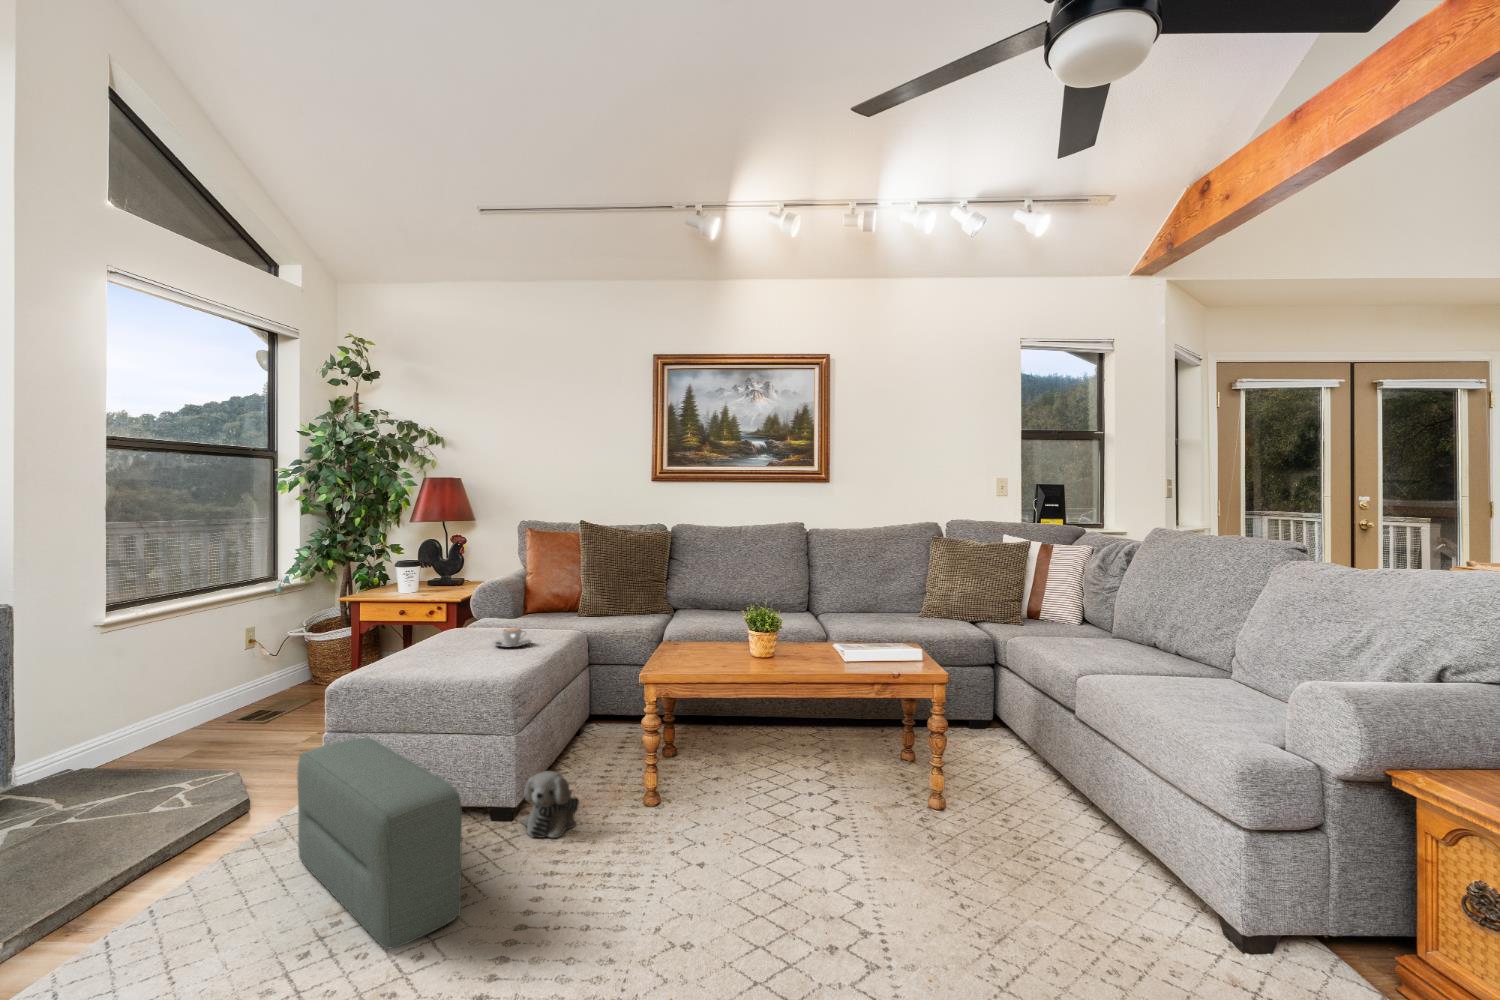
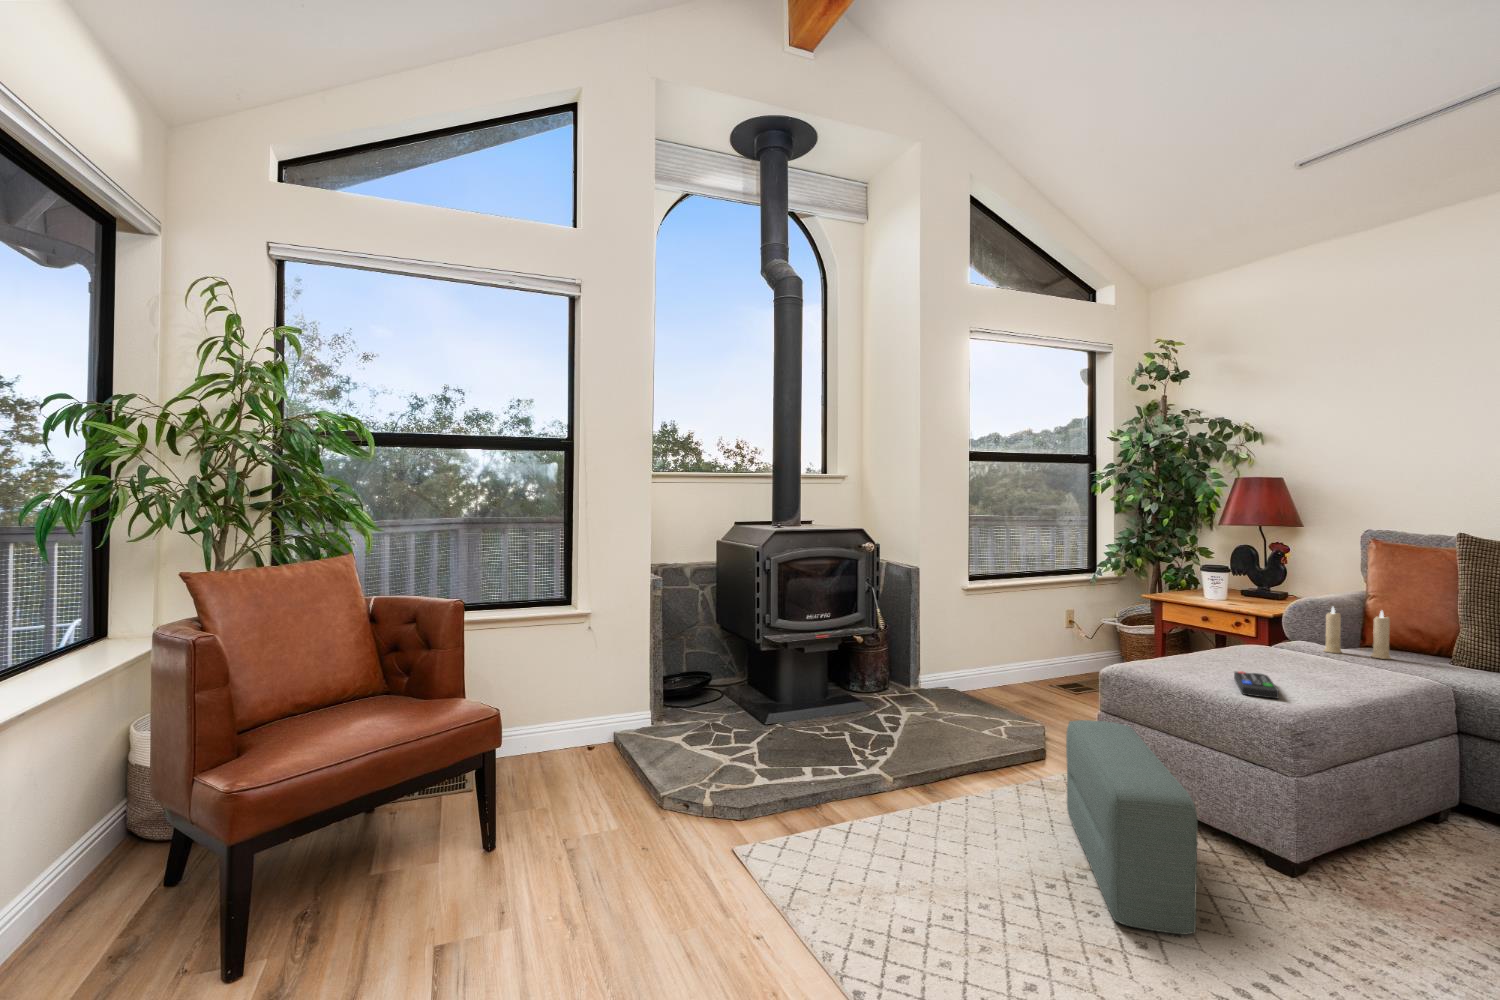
candle: none [503,583,547,624] -> present [1324,607,1391,659]
coffee cup: present [492,628,531,647] -> none [1289,655,1348,679]
remote control: none [457,653,498,676] -> present [1234,671,1279,699]
plush toy: present [524,771,579,838] -> none [1303,833,1389,923]

